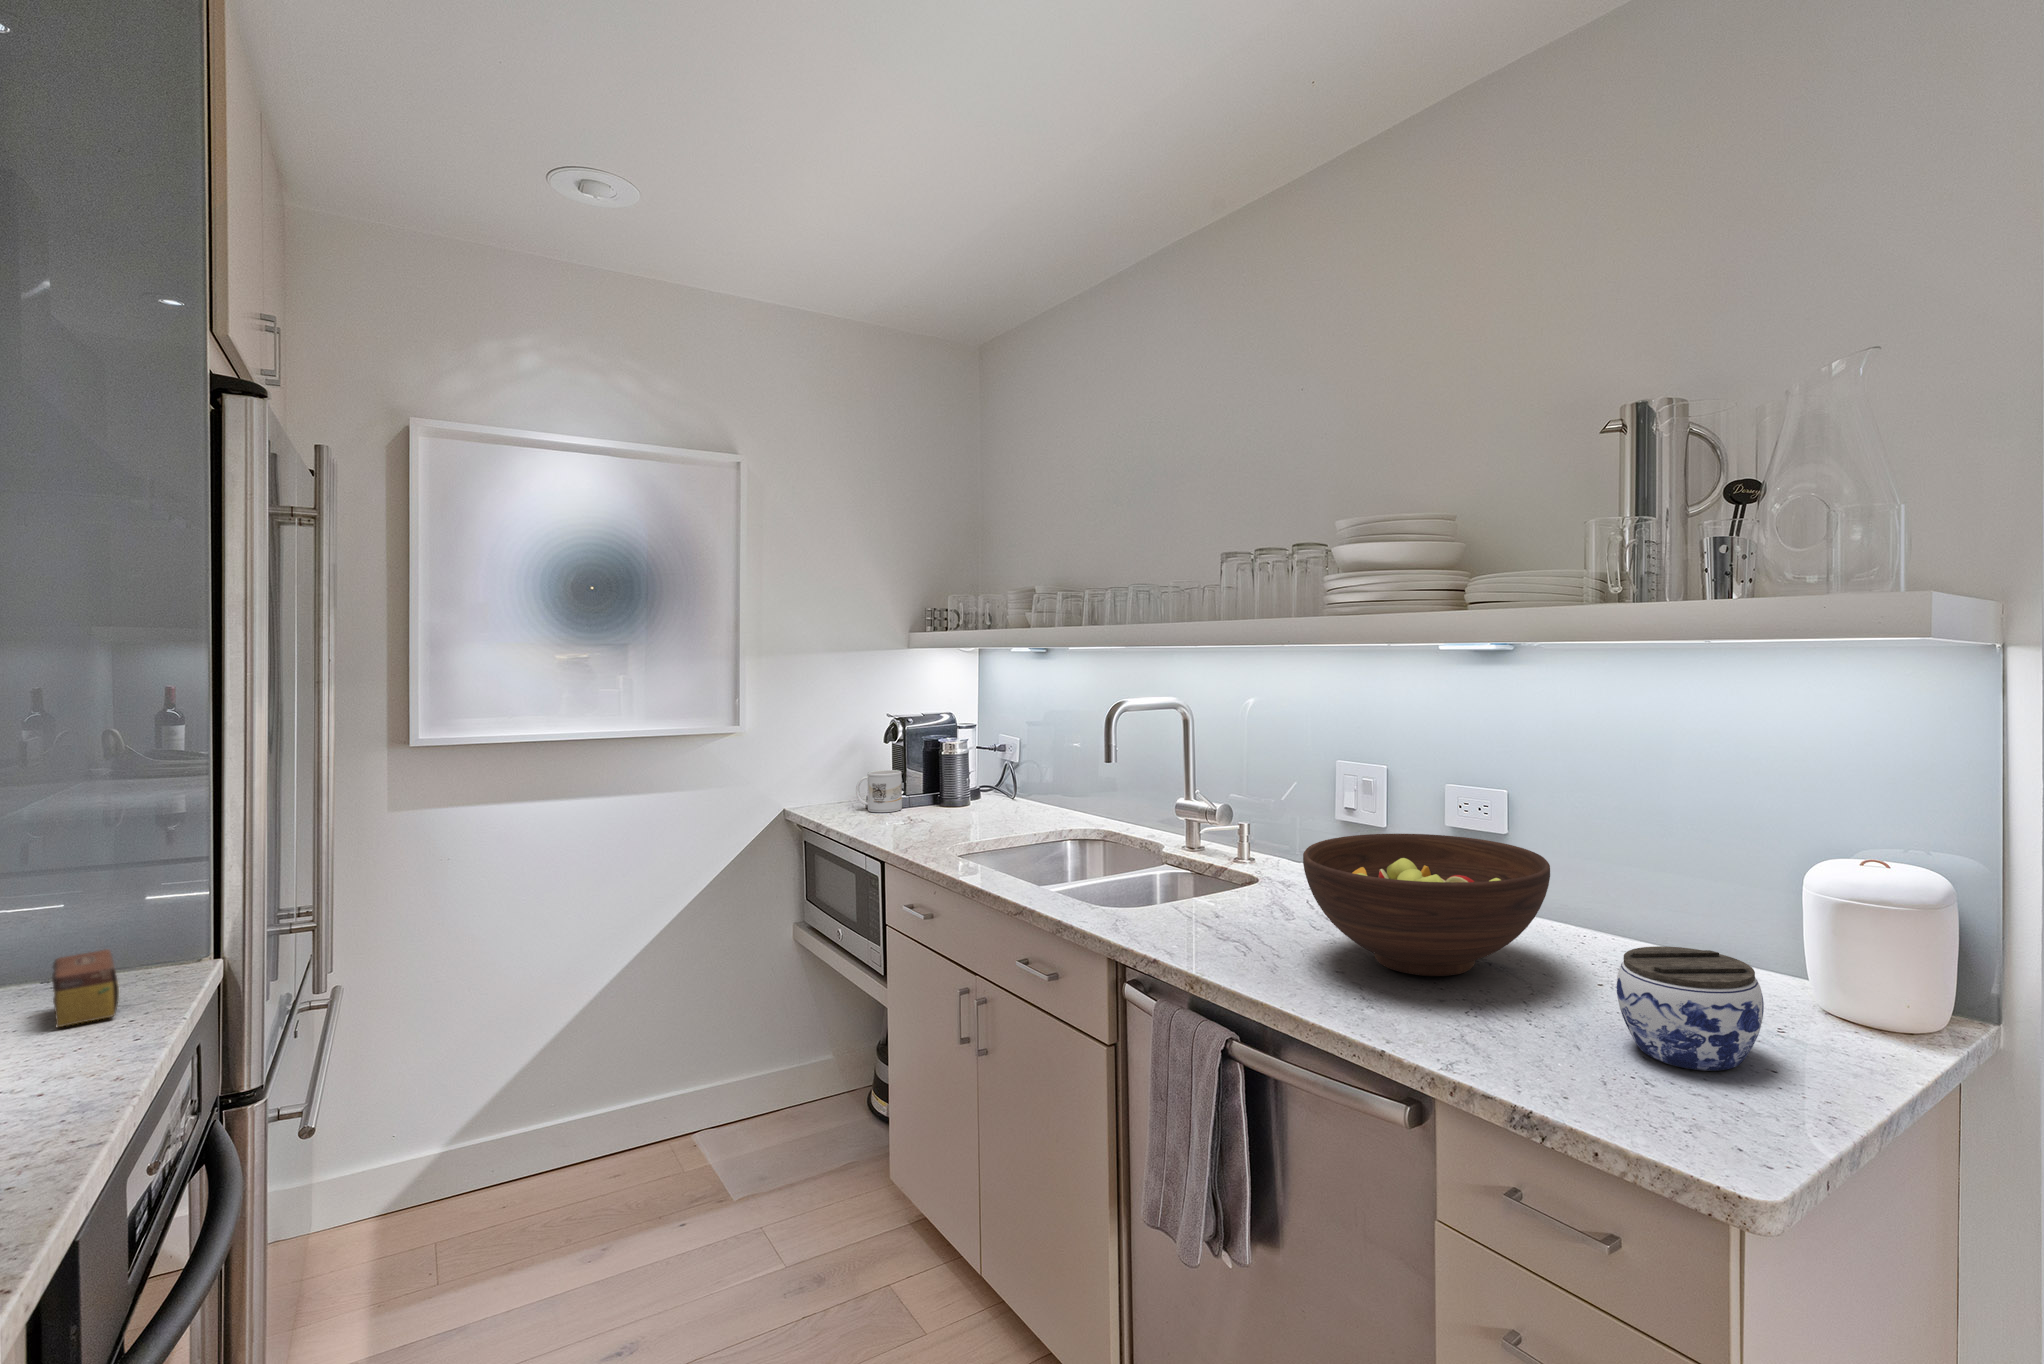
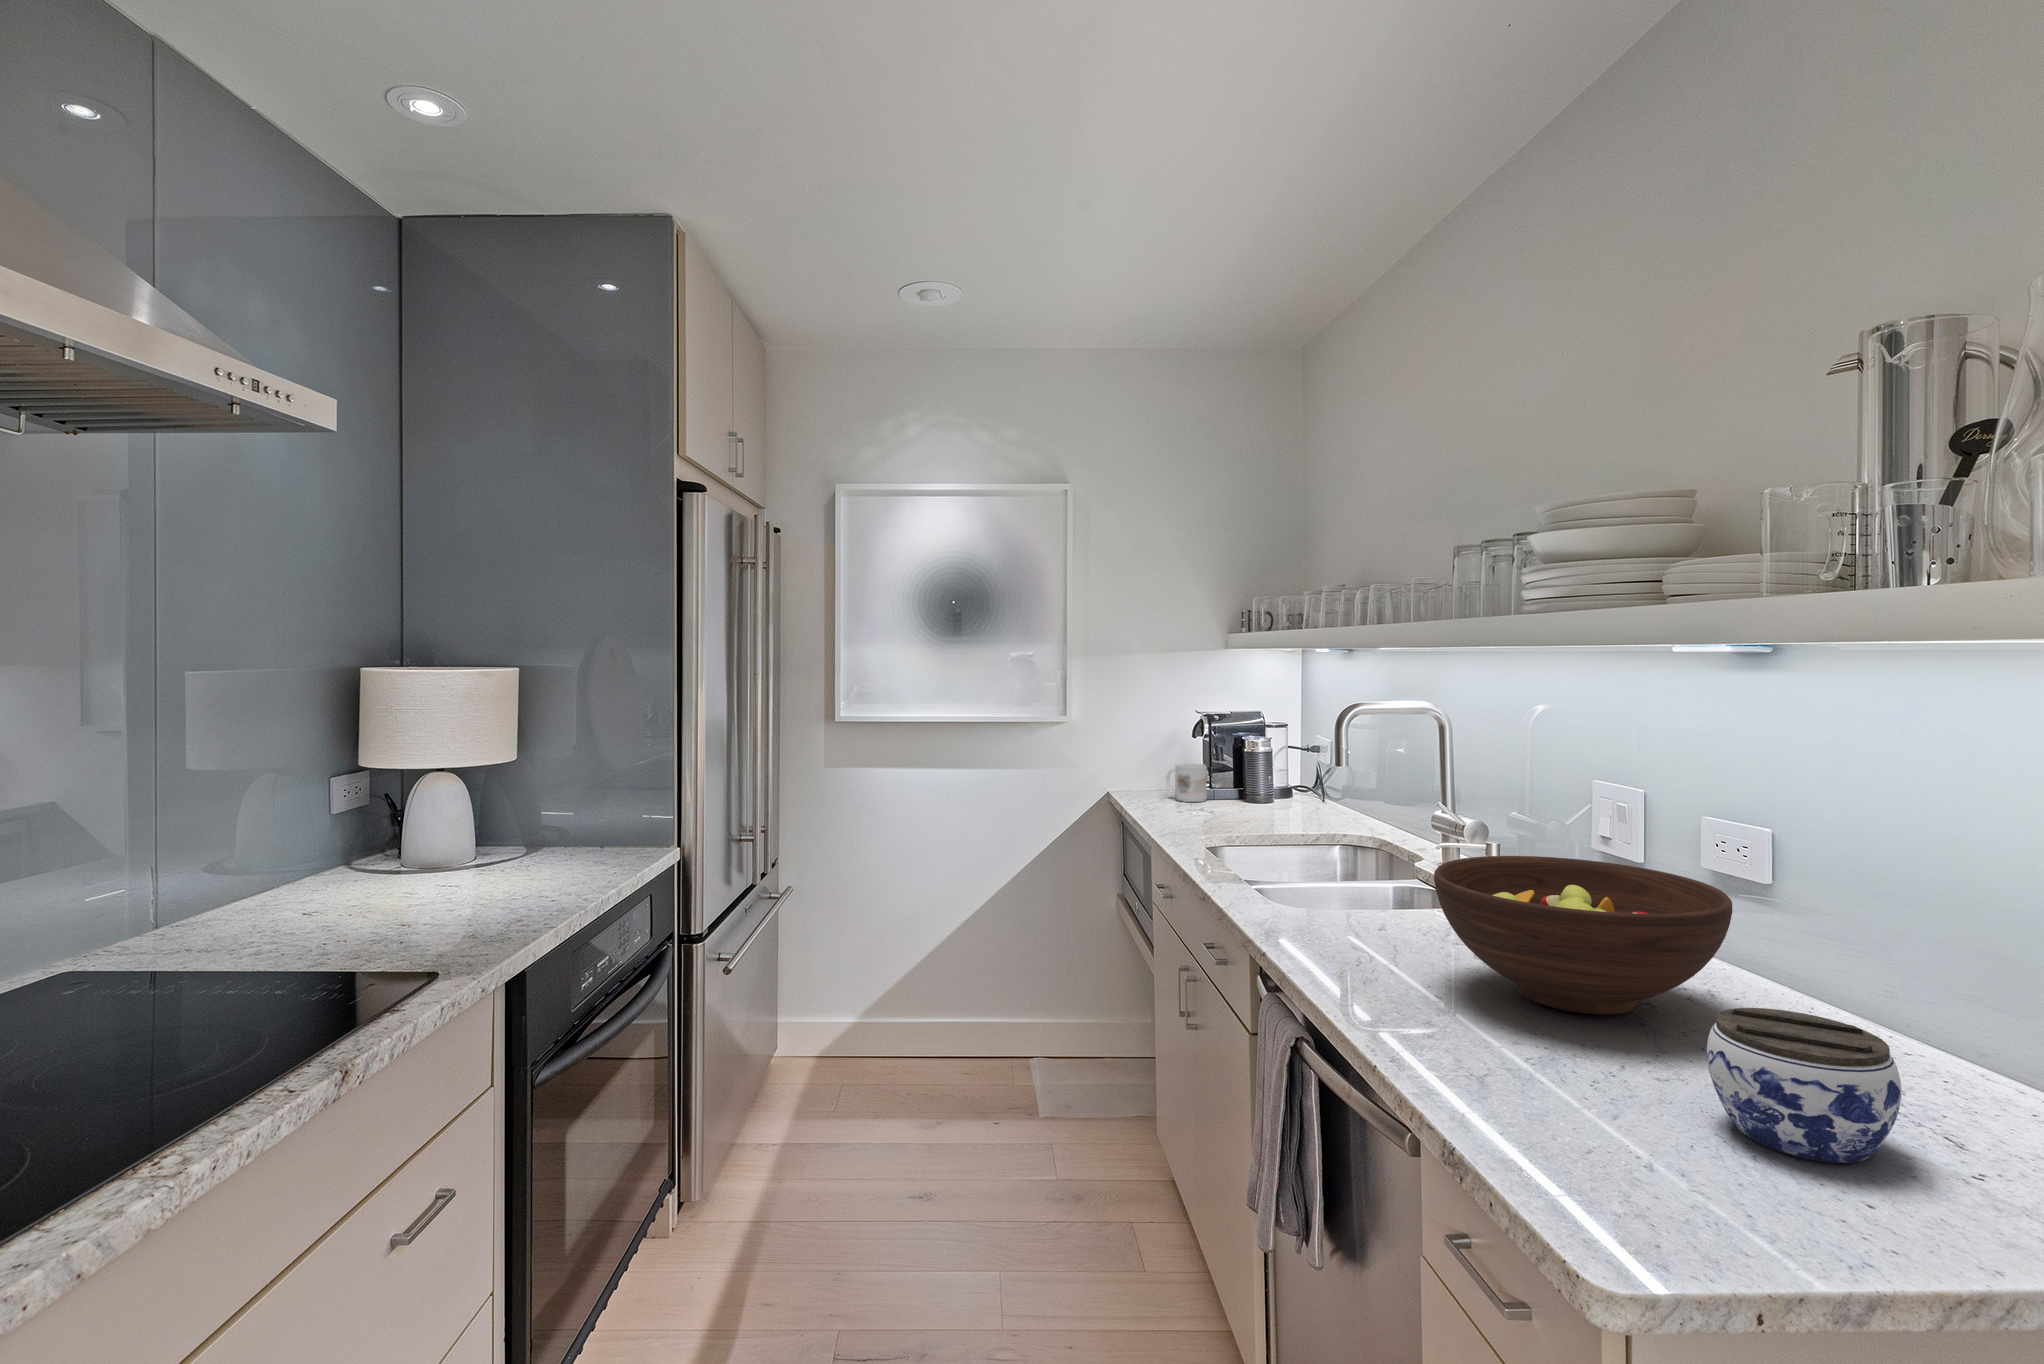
tea box: present [52,949,119,1027] -> none [584,827,619,869]

